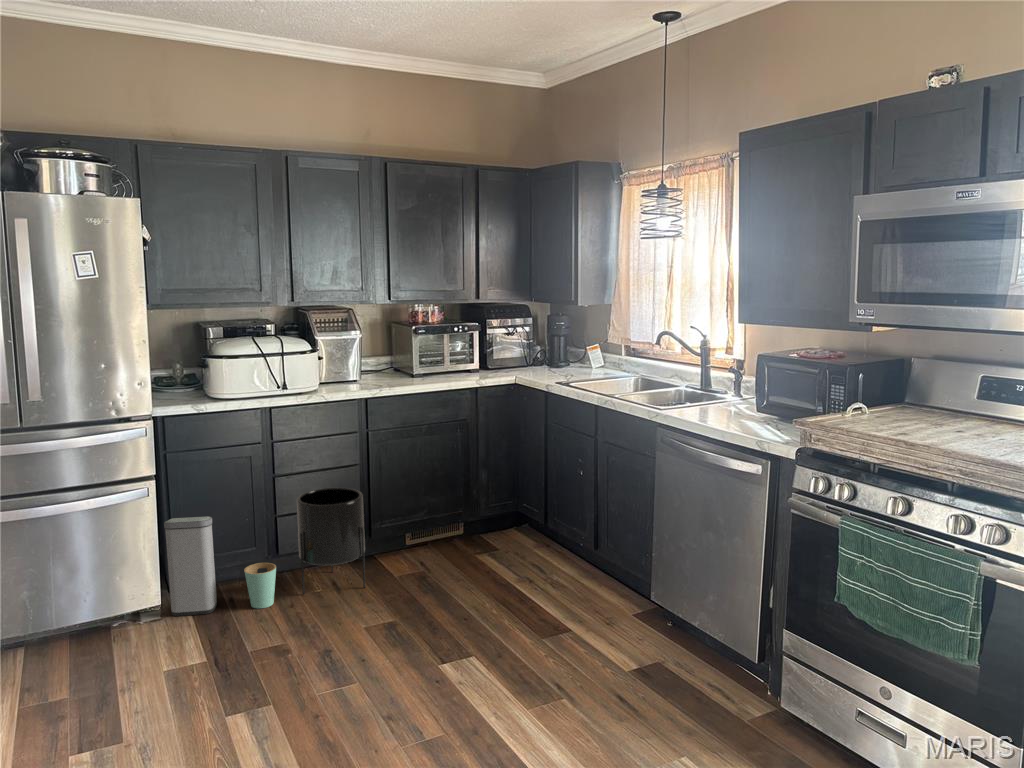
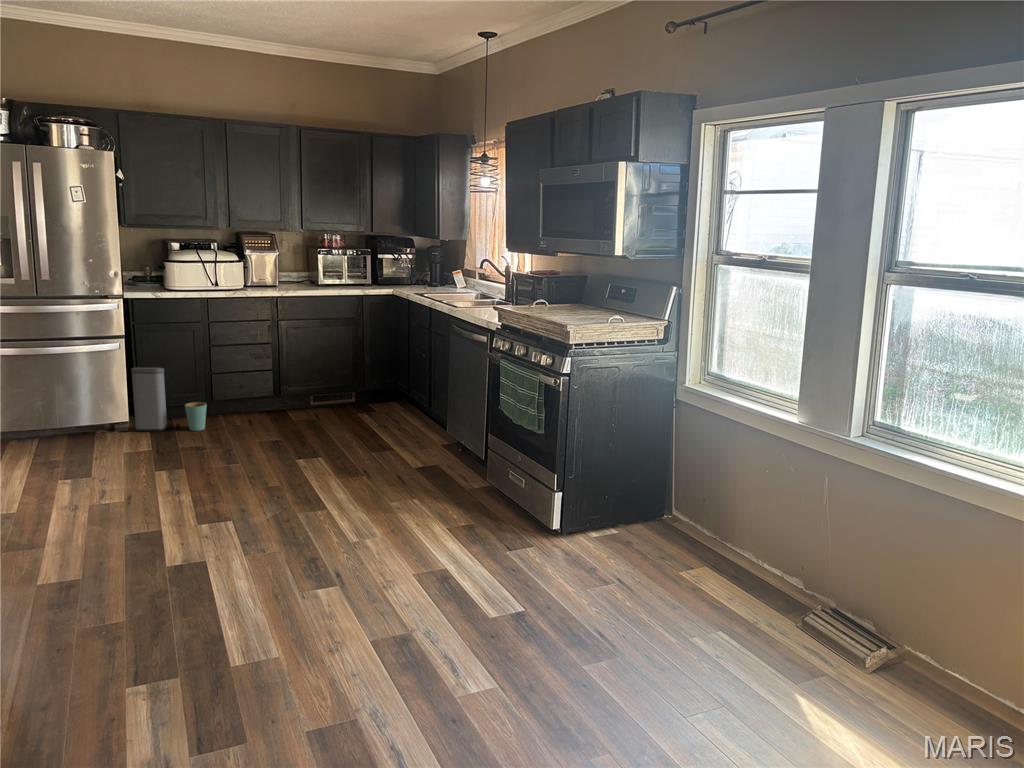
planter: present [297,488,366,594] -> none [223,357,271,426]

